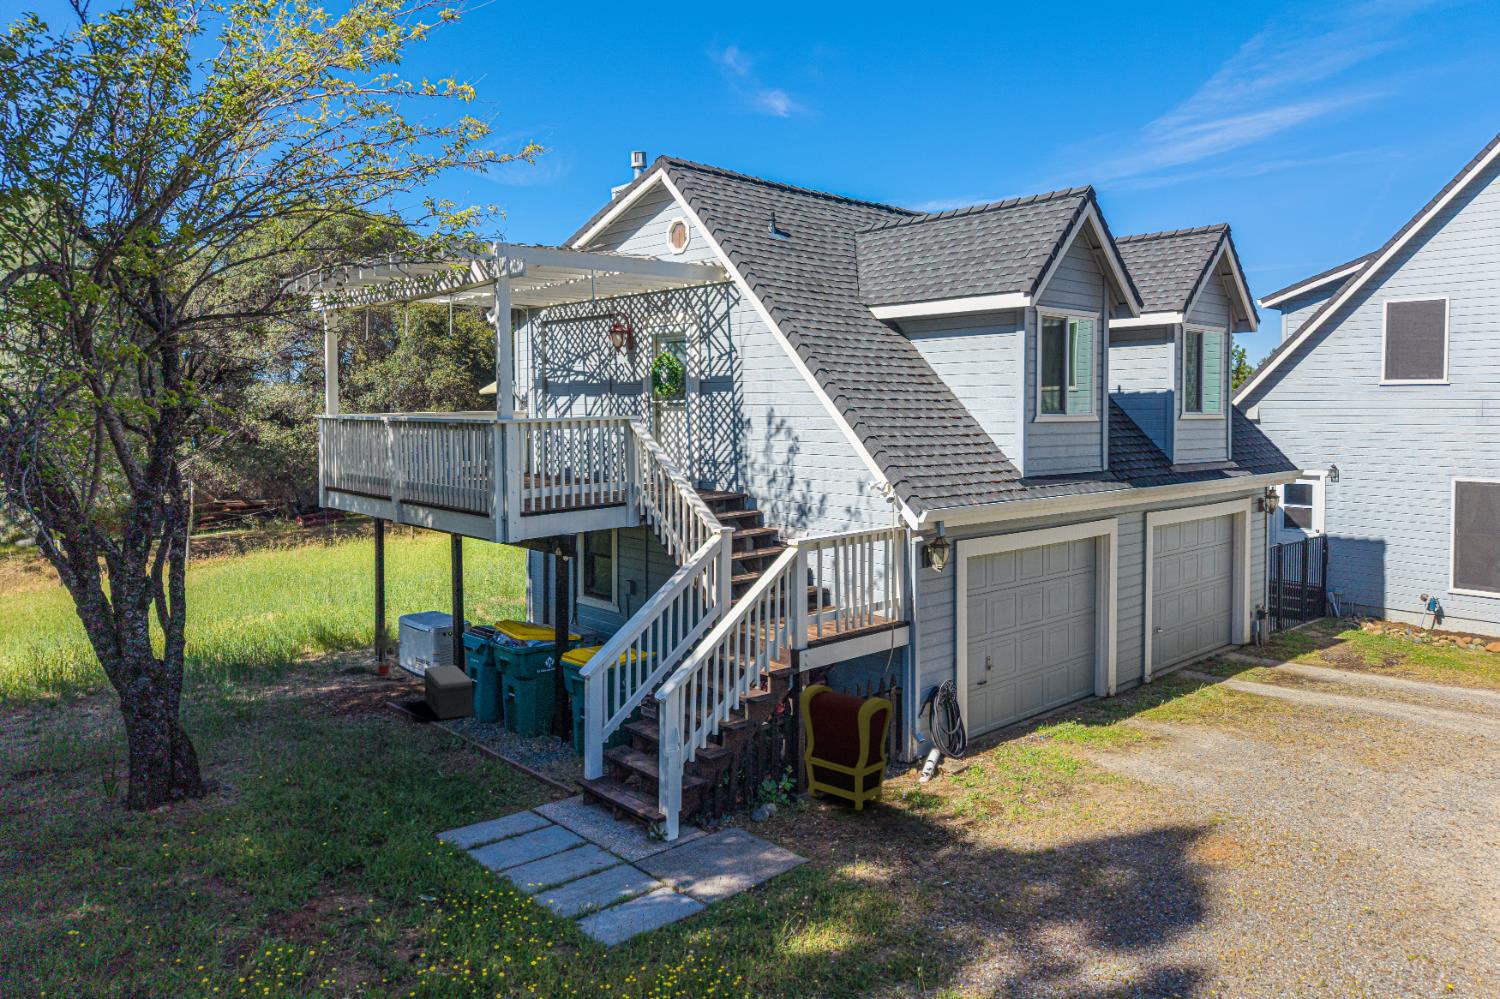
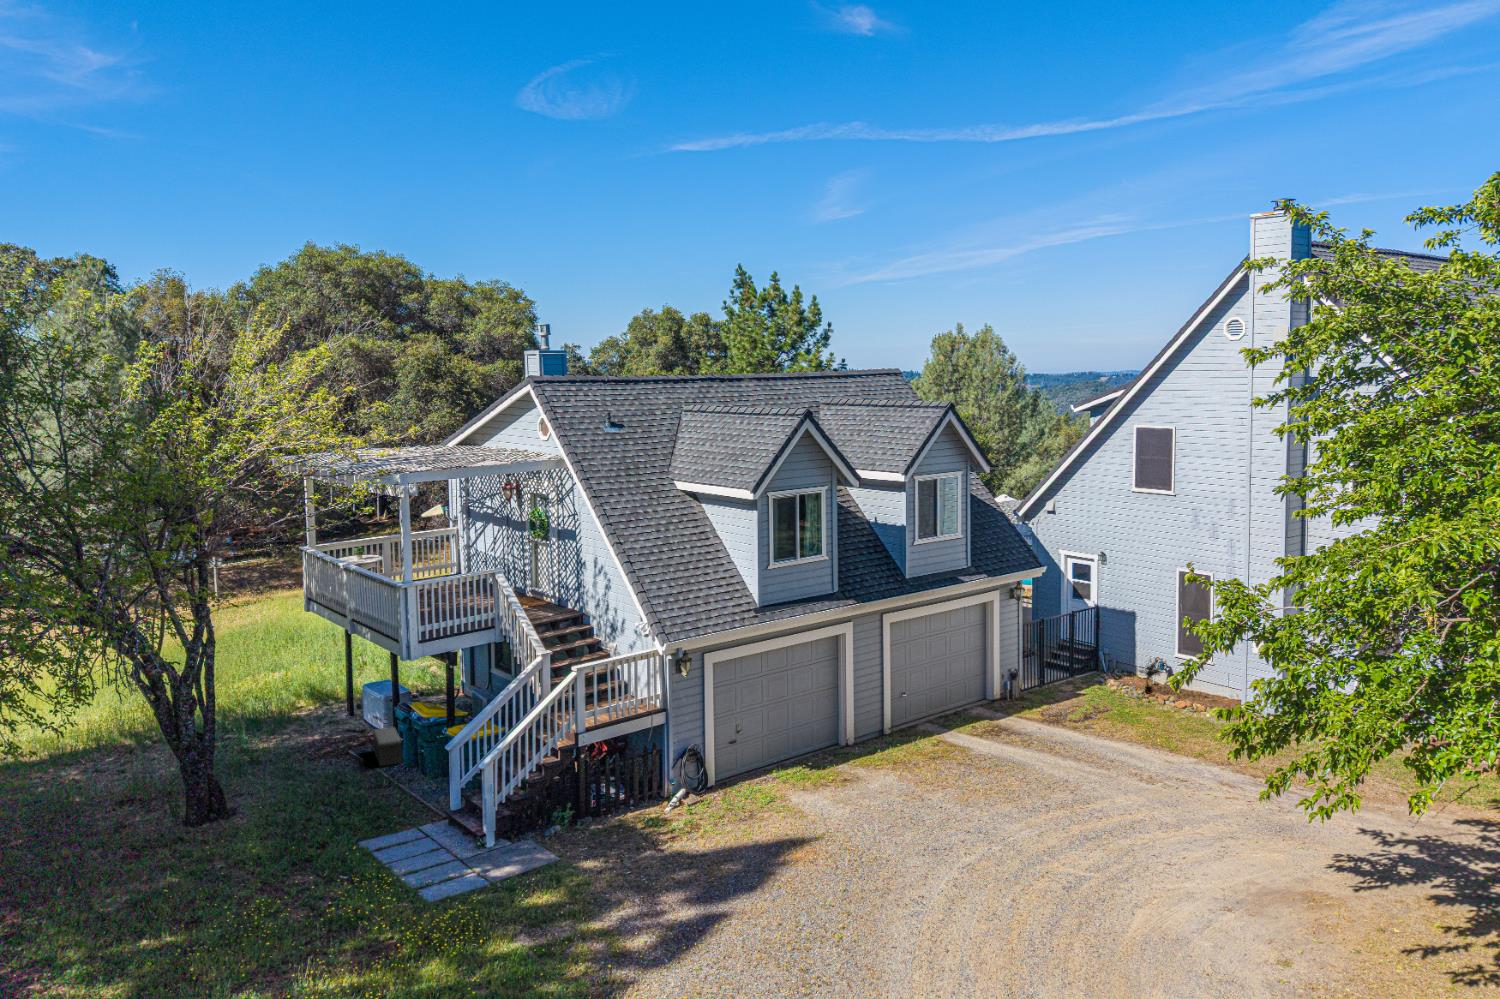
potted tree: present [374,620,402,675] -> present [1139,659,1161,694]
armchair: present [800,685,893,811] -> none [579,753,630,831]

